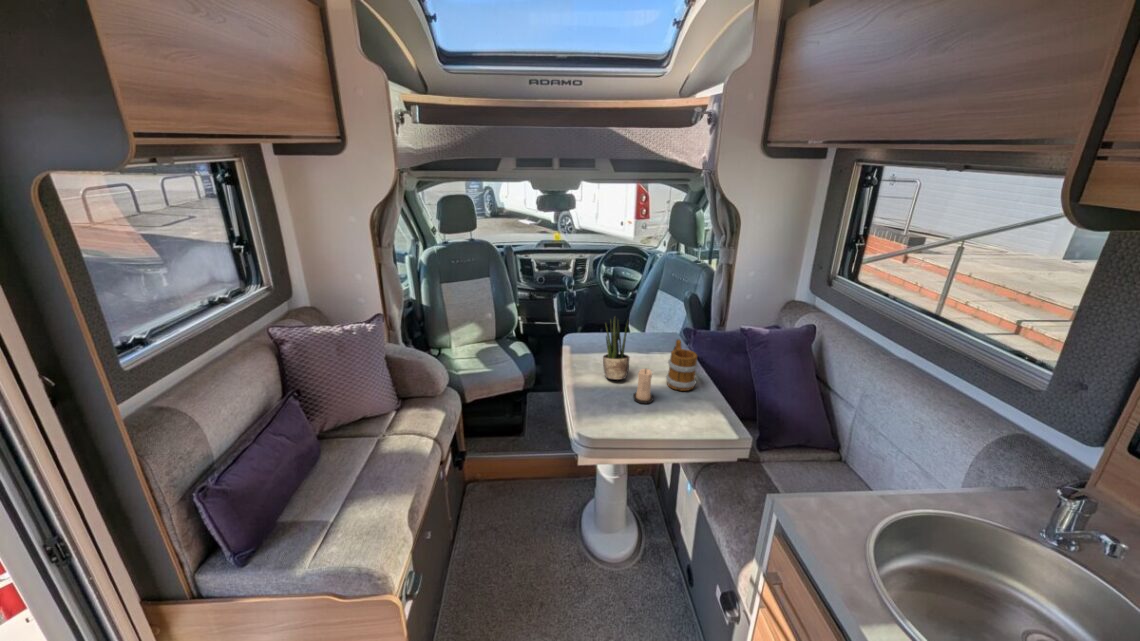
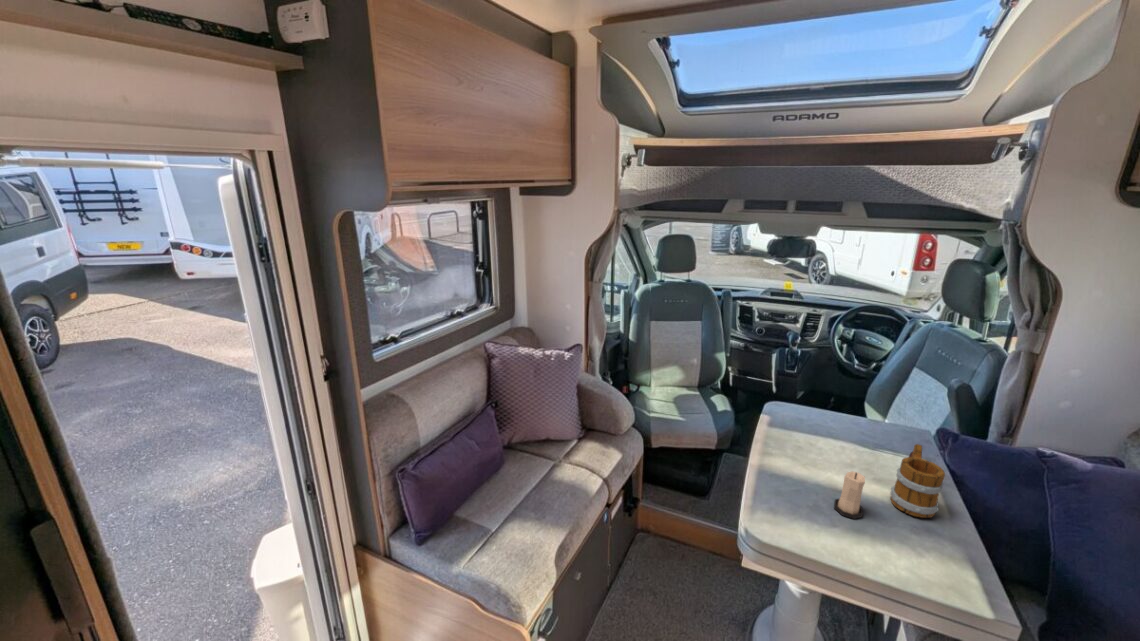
potted plant: present [603,316,629,380] -> none [802,395,846,476]

